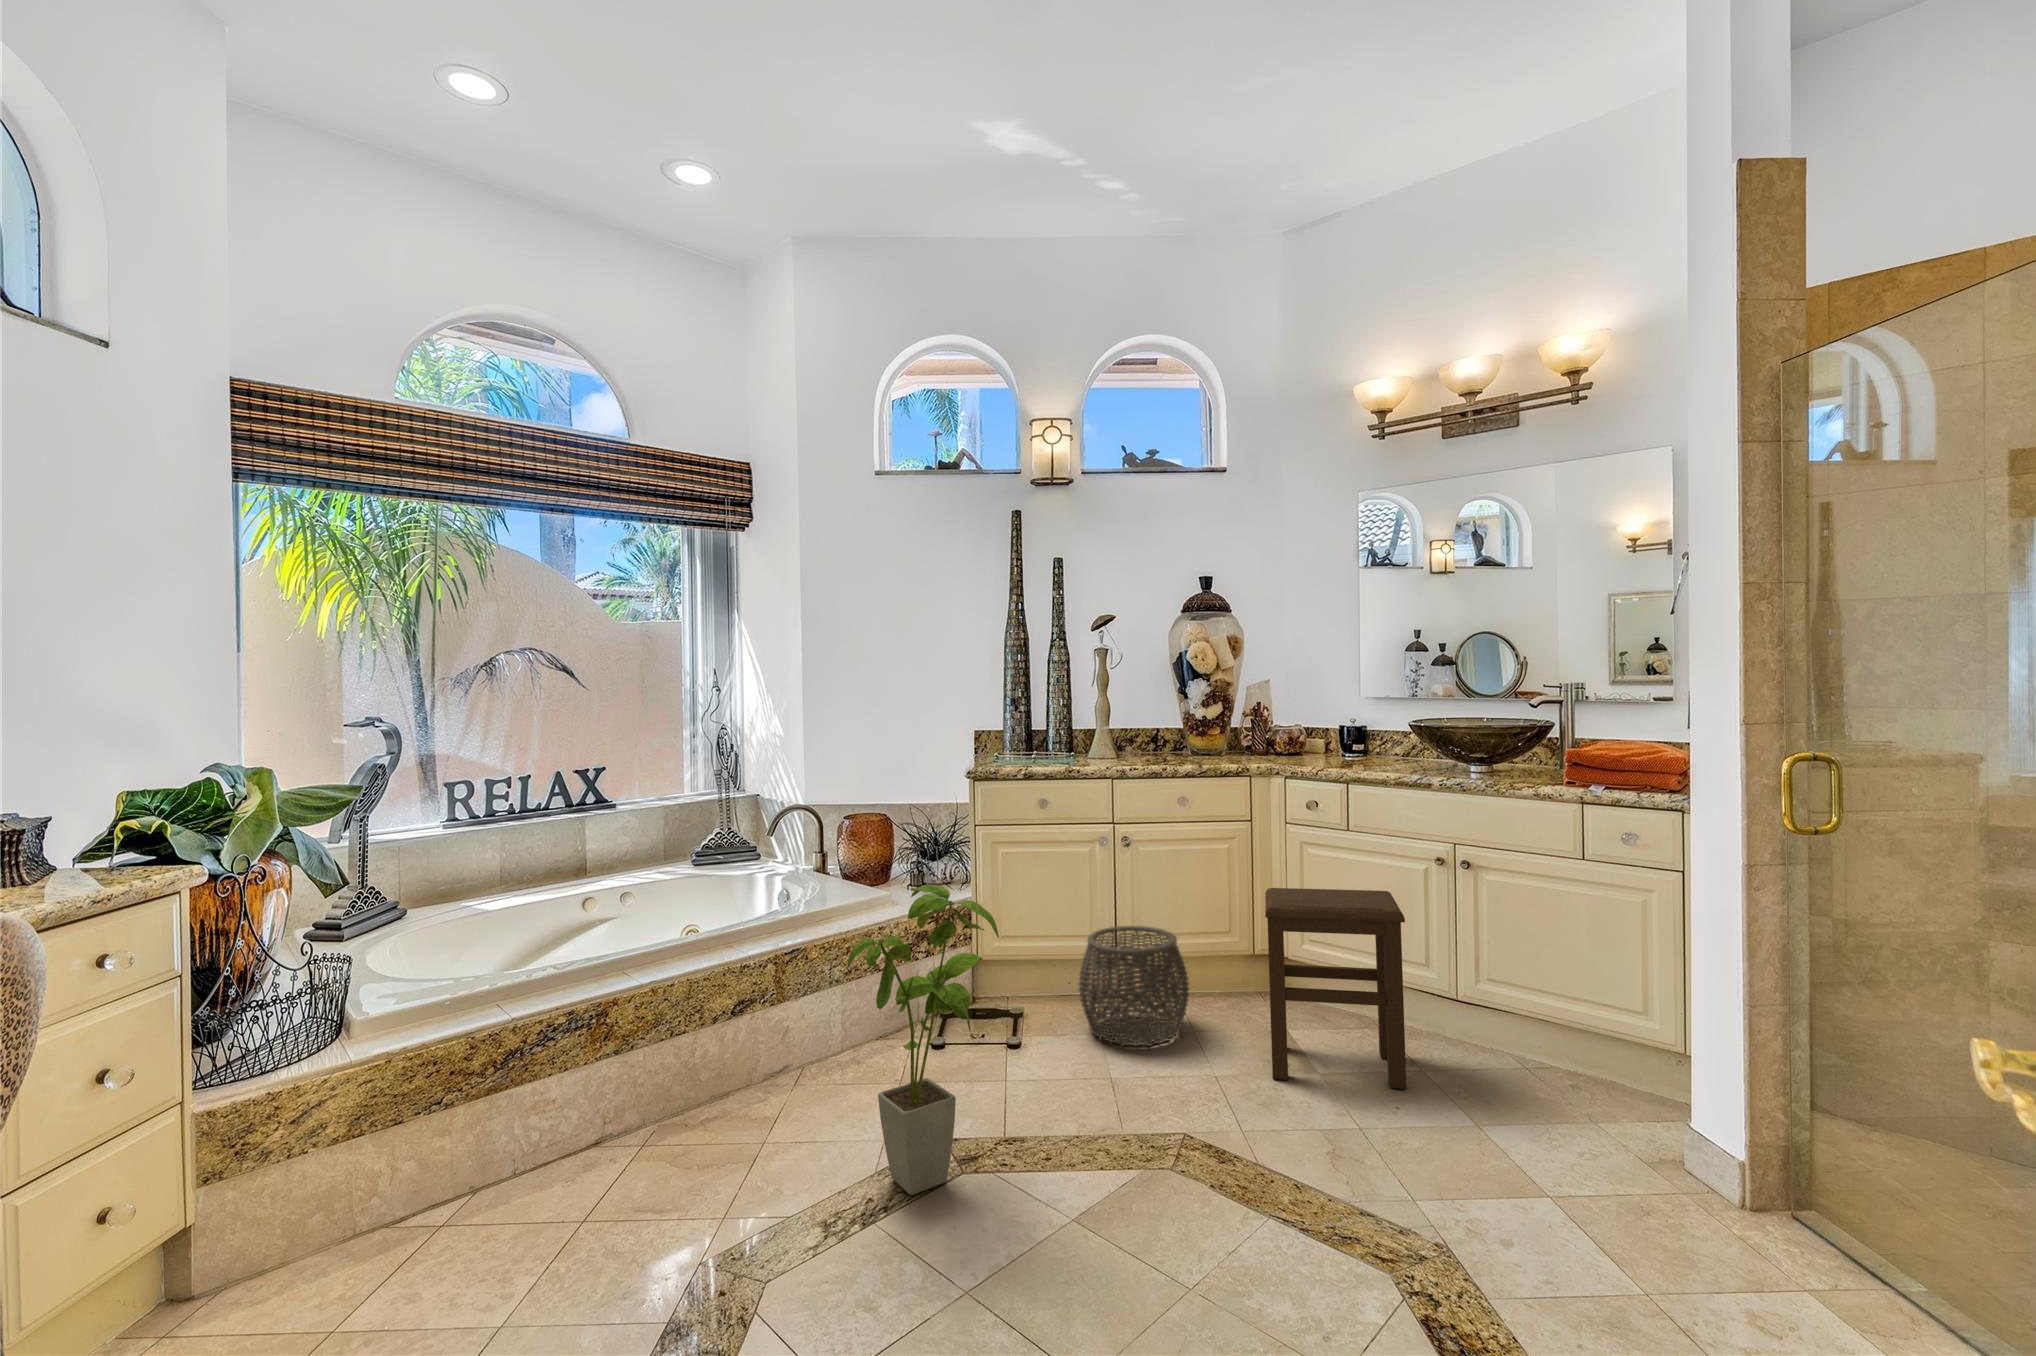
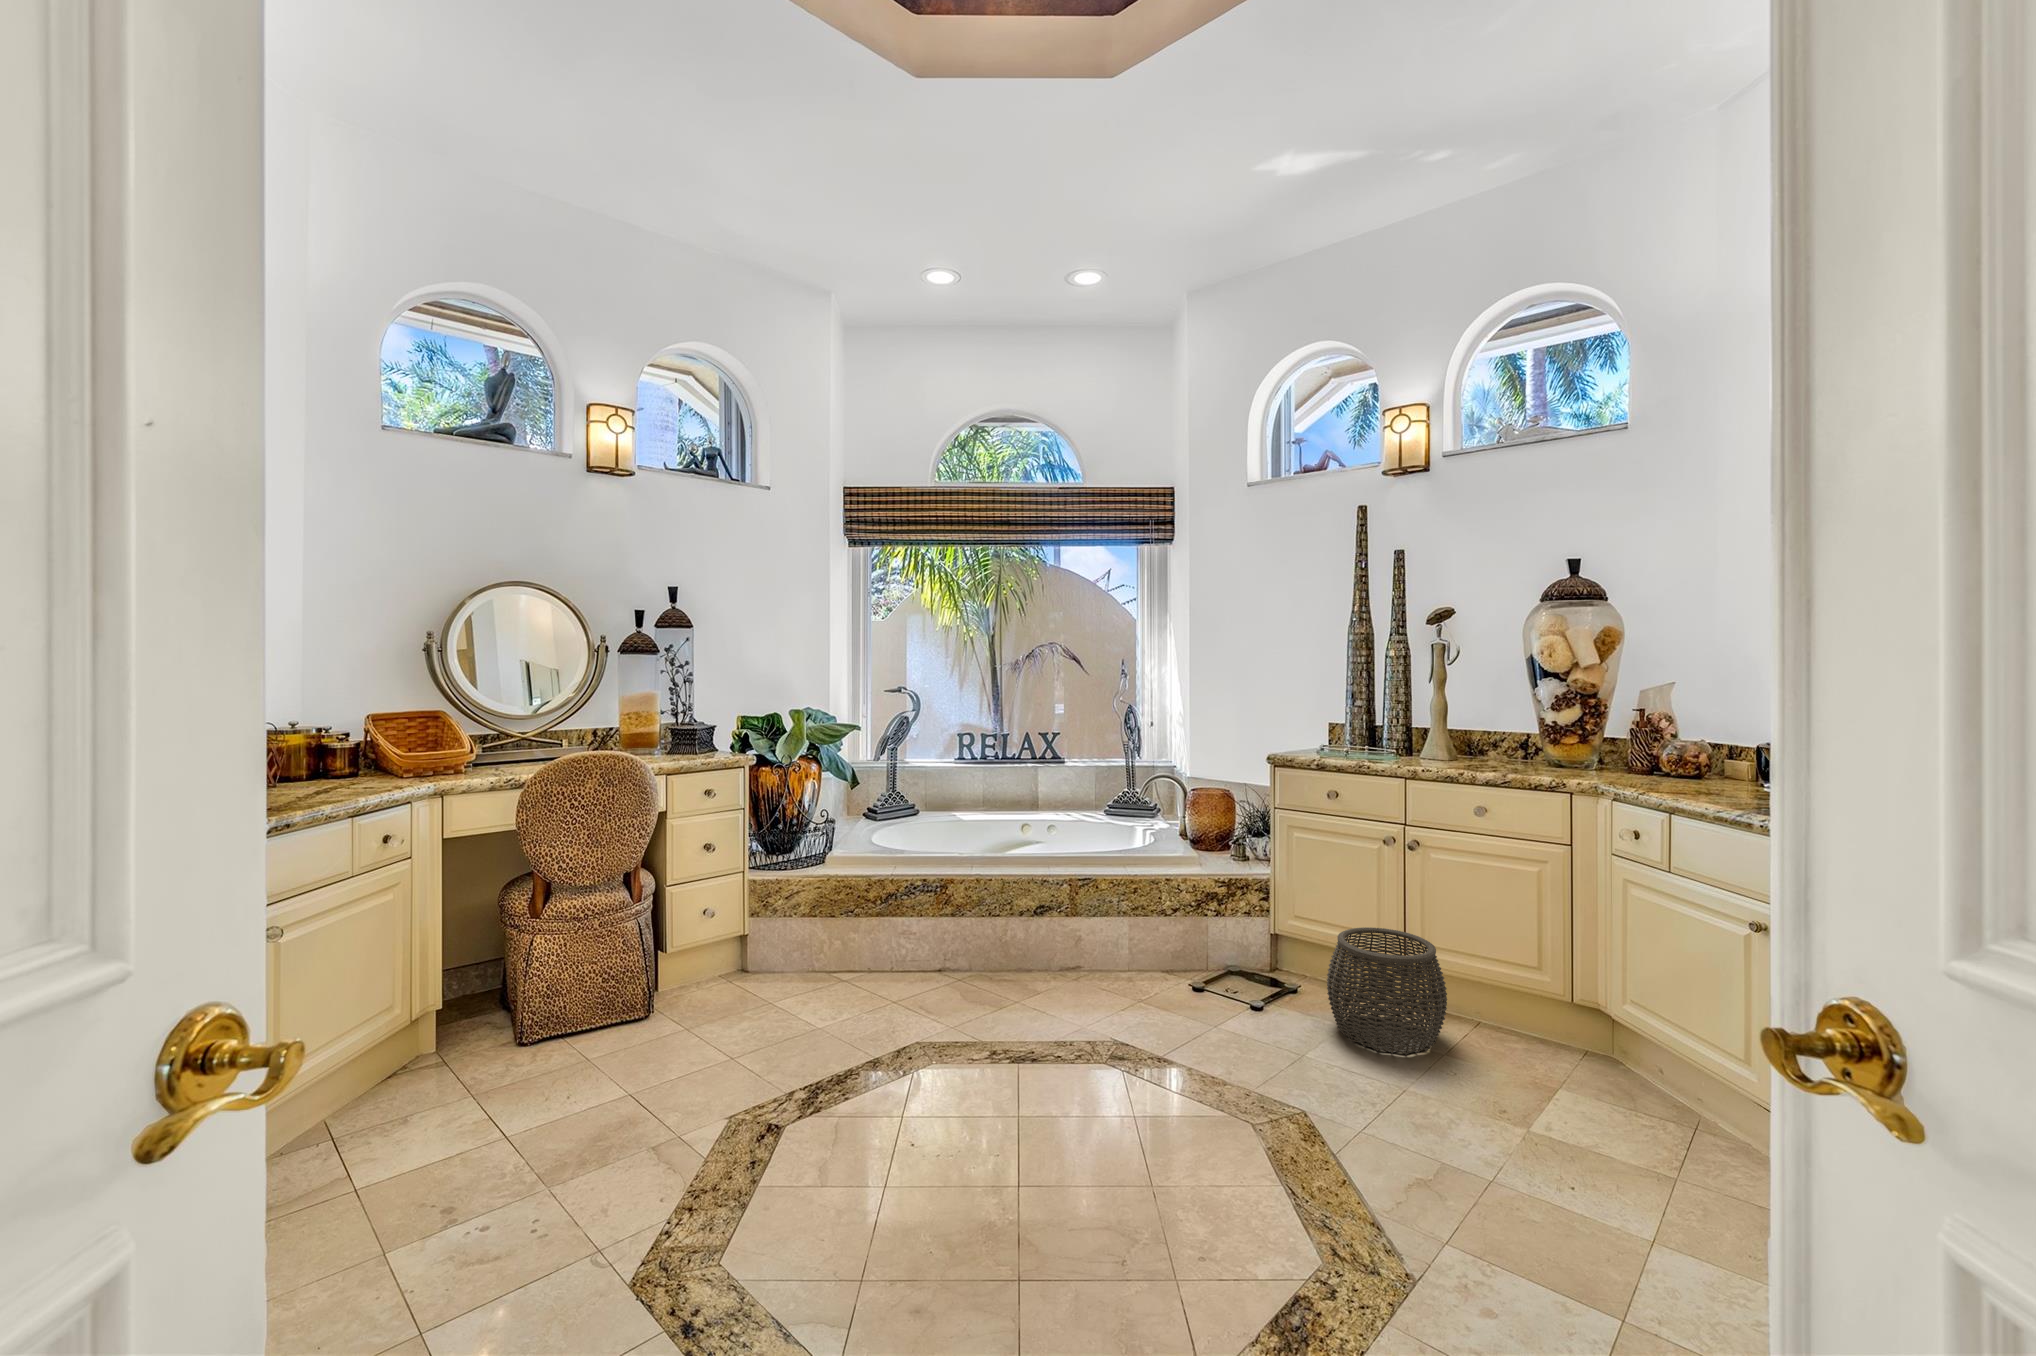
house plant: present [847,885,999,1195] -> none [1028,841,1148,1073]
stool: present [1265,888,1407,1089] -> none [1464,926,1680,1203]

